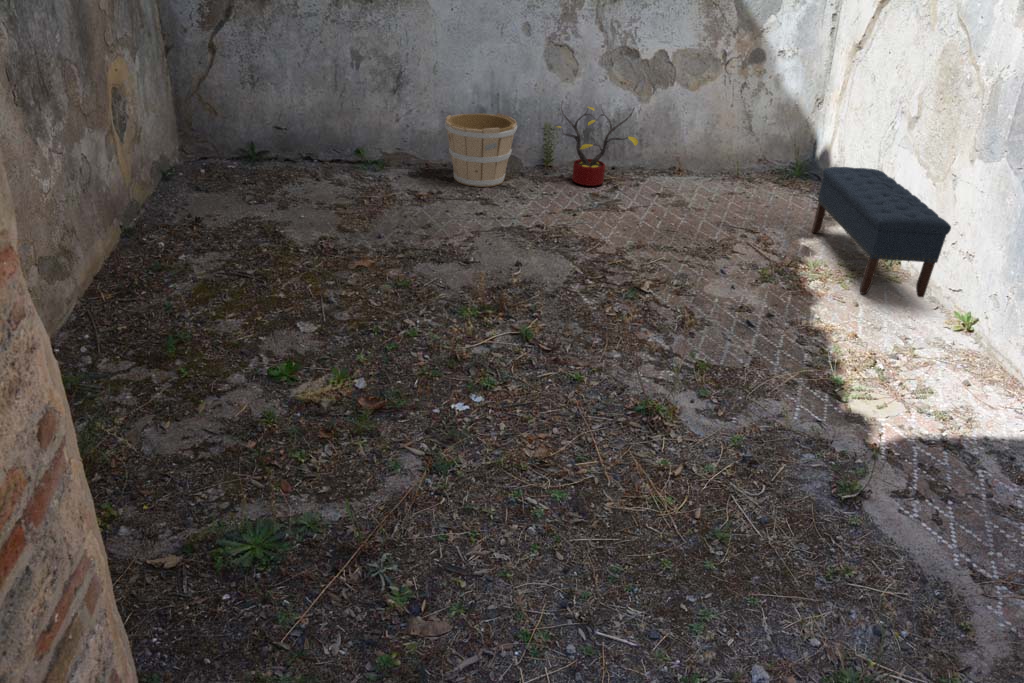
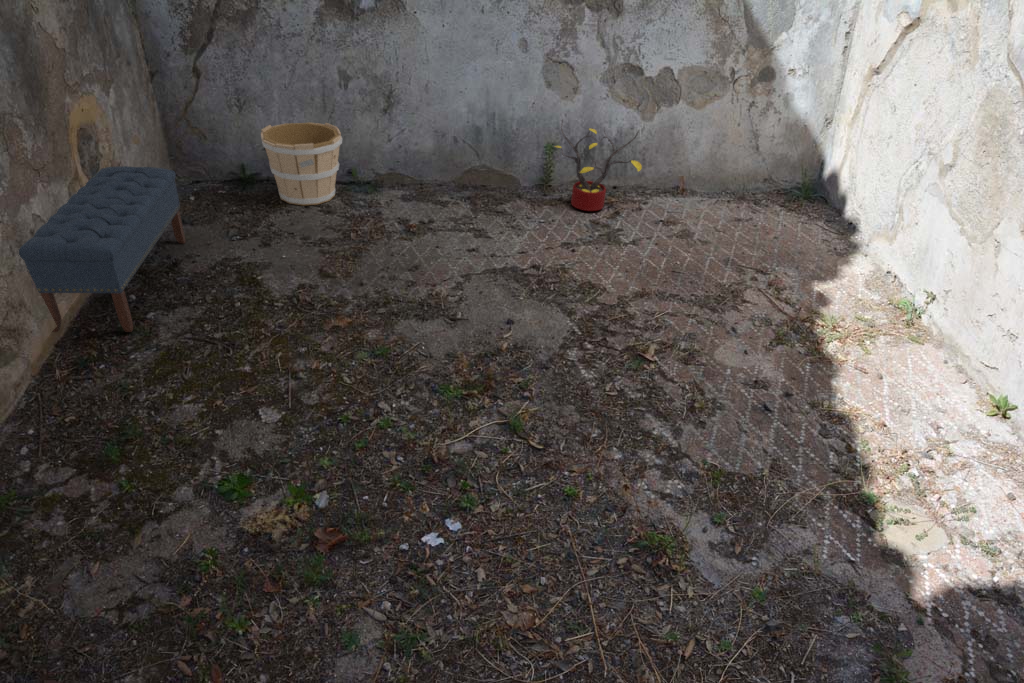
wooden bucket: present [445,113,517,187] -> present [261,122,342,205]
bench: present [812,167,951,297] -> present [18,166,186,332]

